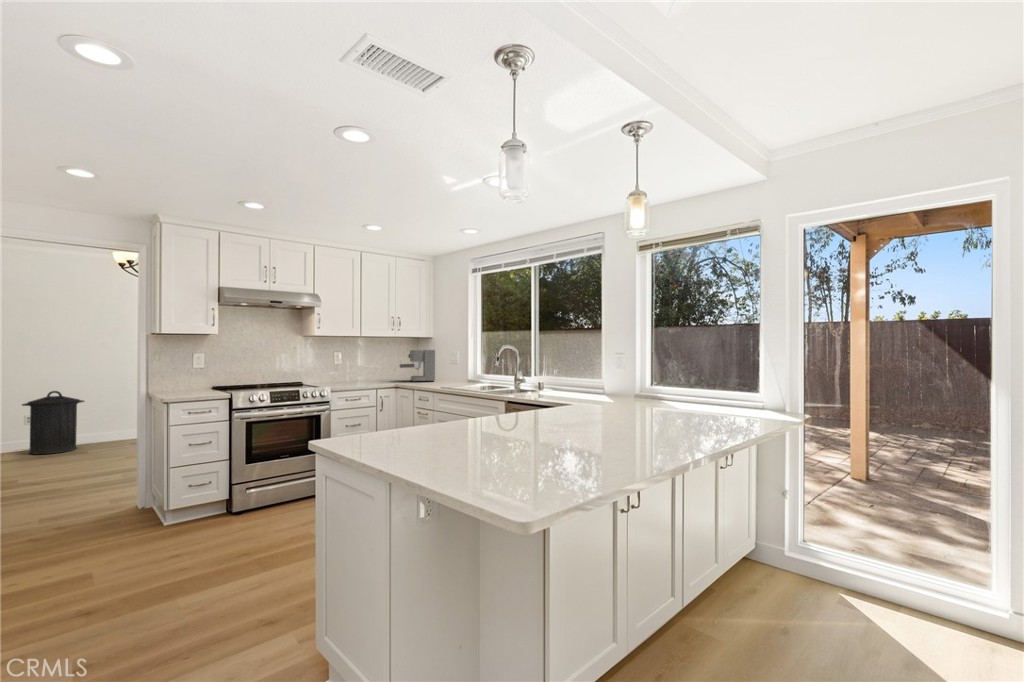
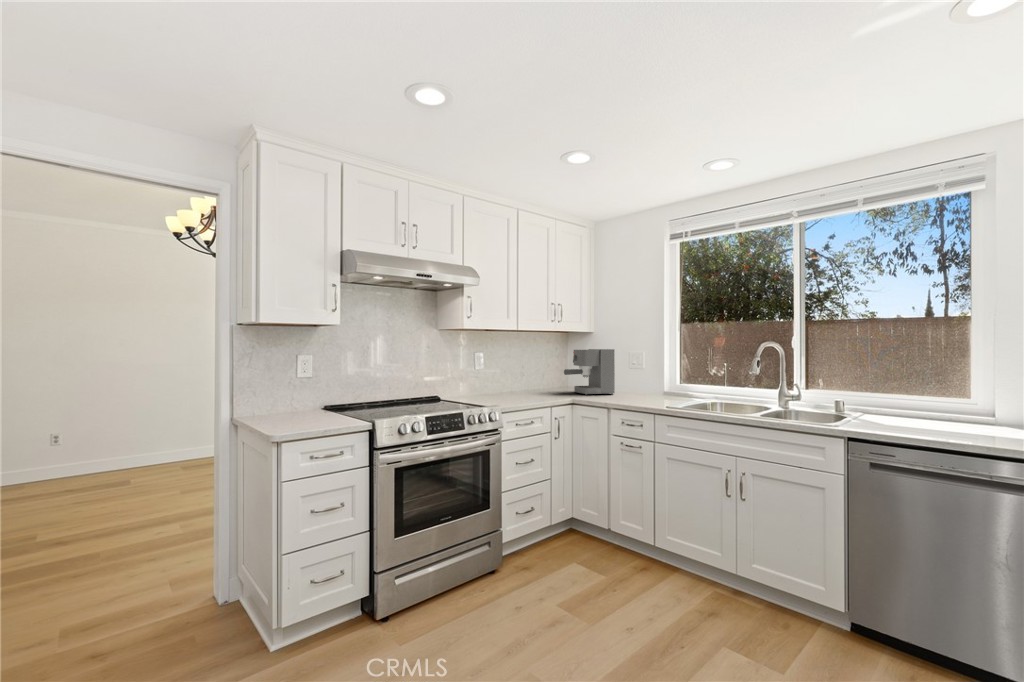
trash can: present [22,391,84,455] -> none [42,402,124,487]

